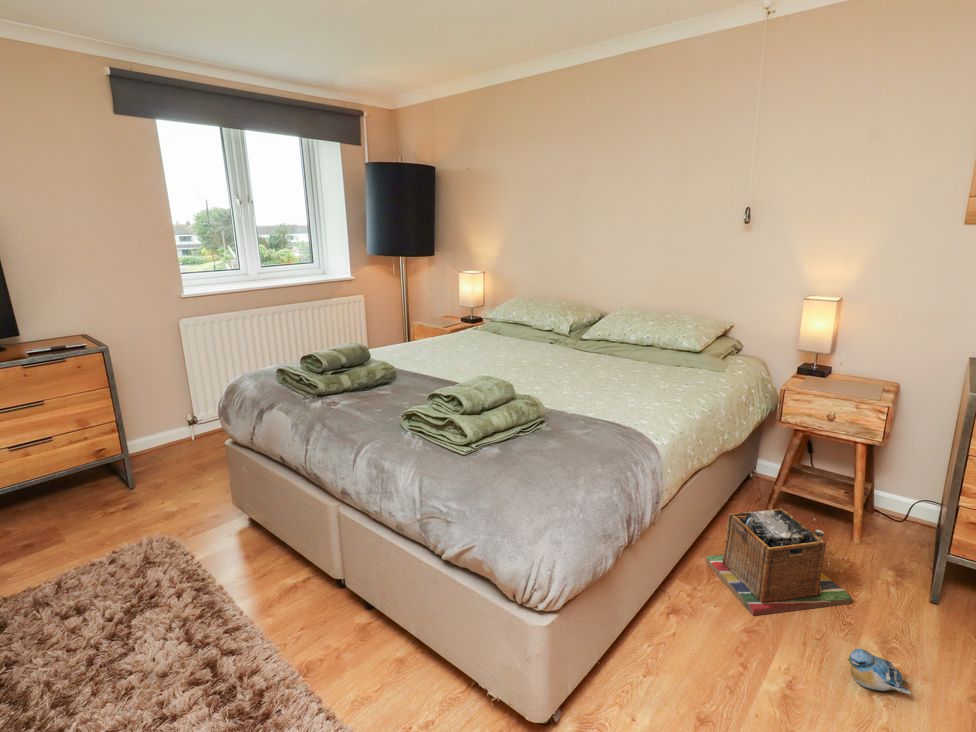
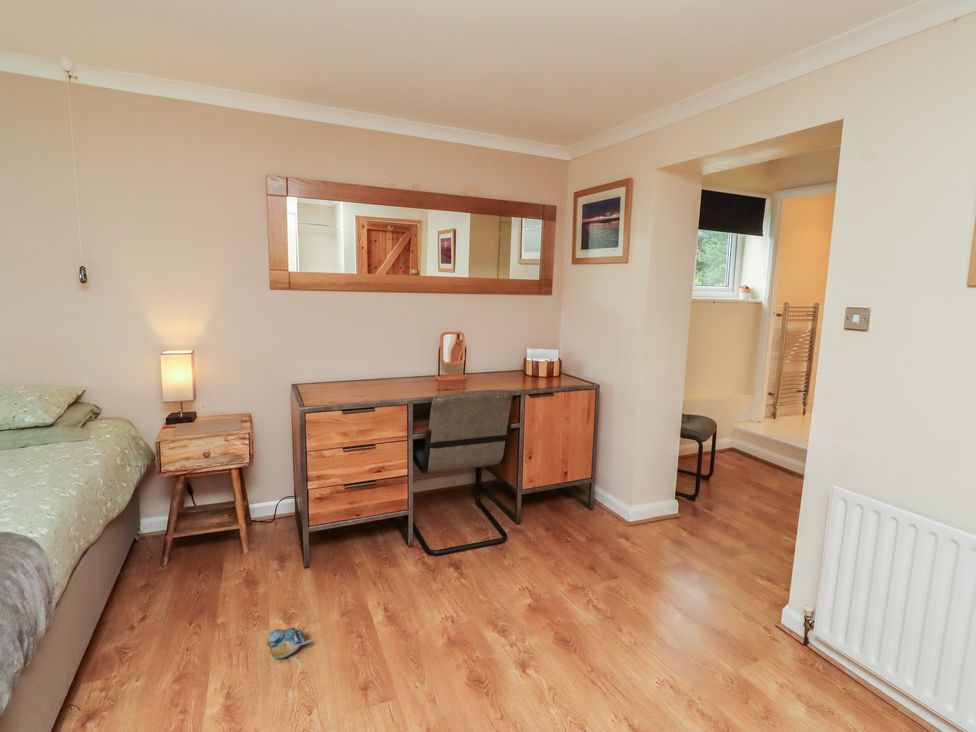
laundry basket: present [706,509,852,616] -> none [115,547,256,663]

